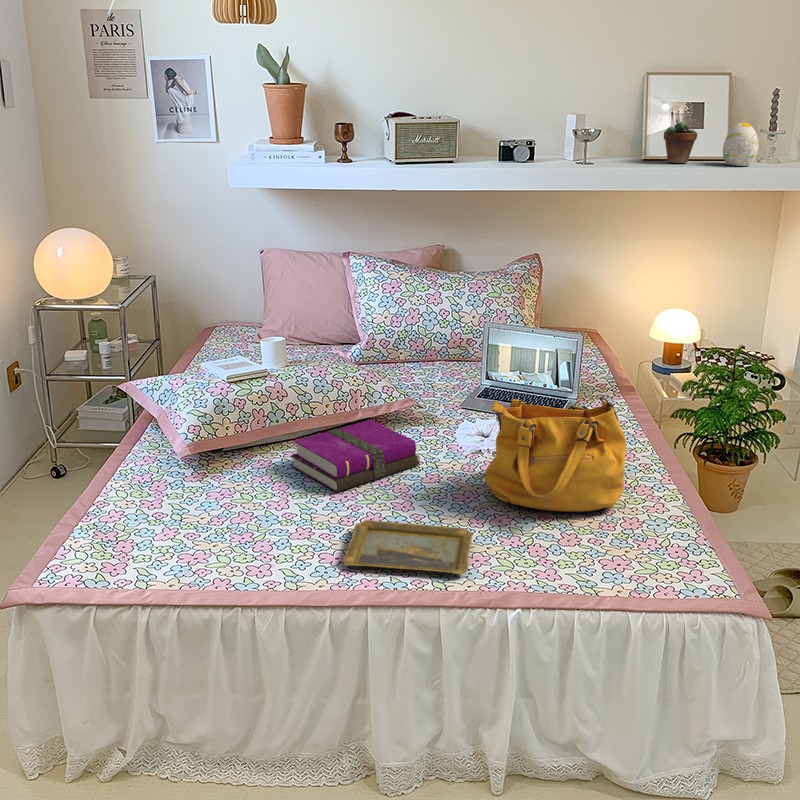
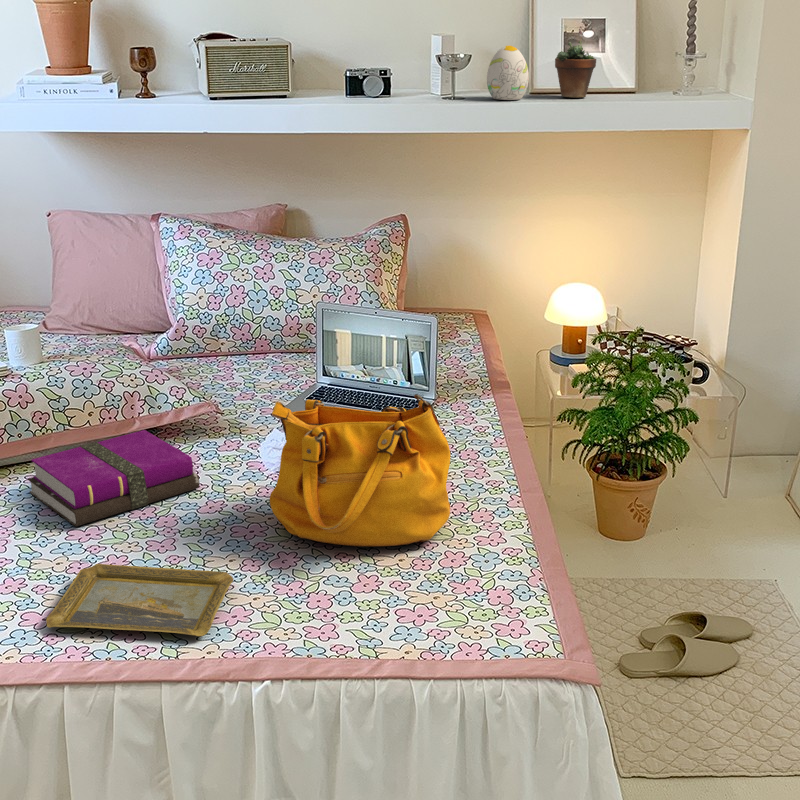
decorative egg: present [723,123,758,166] -> present [487,46,529,100]

